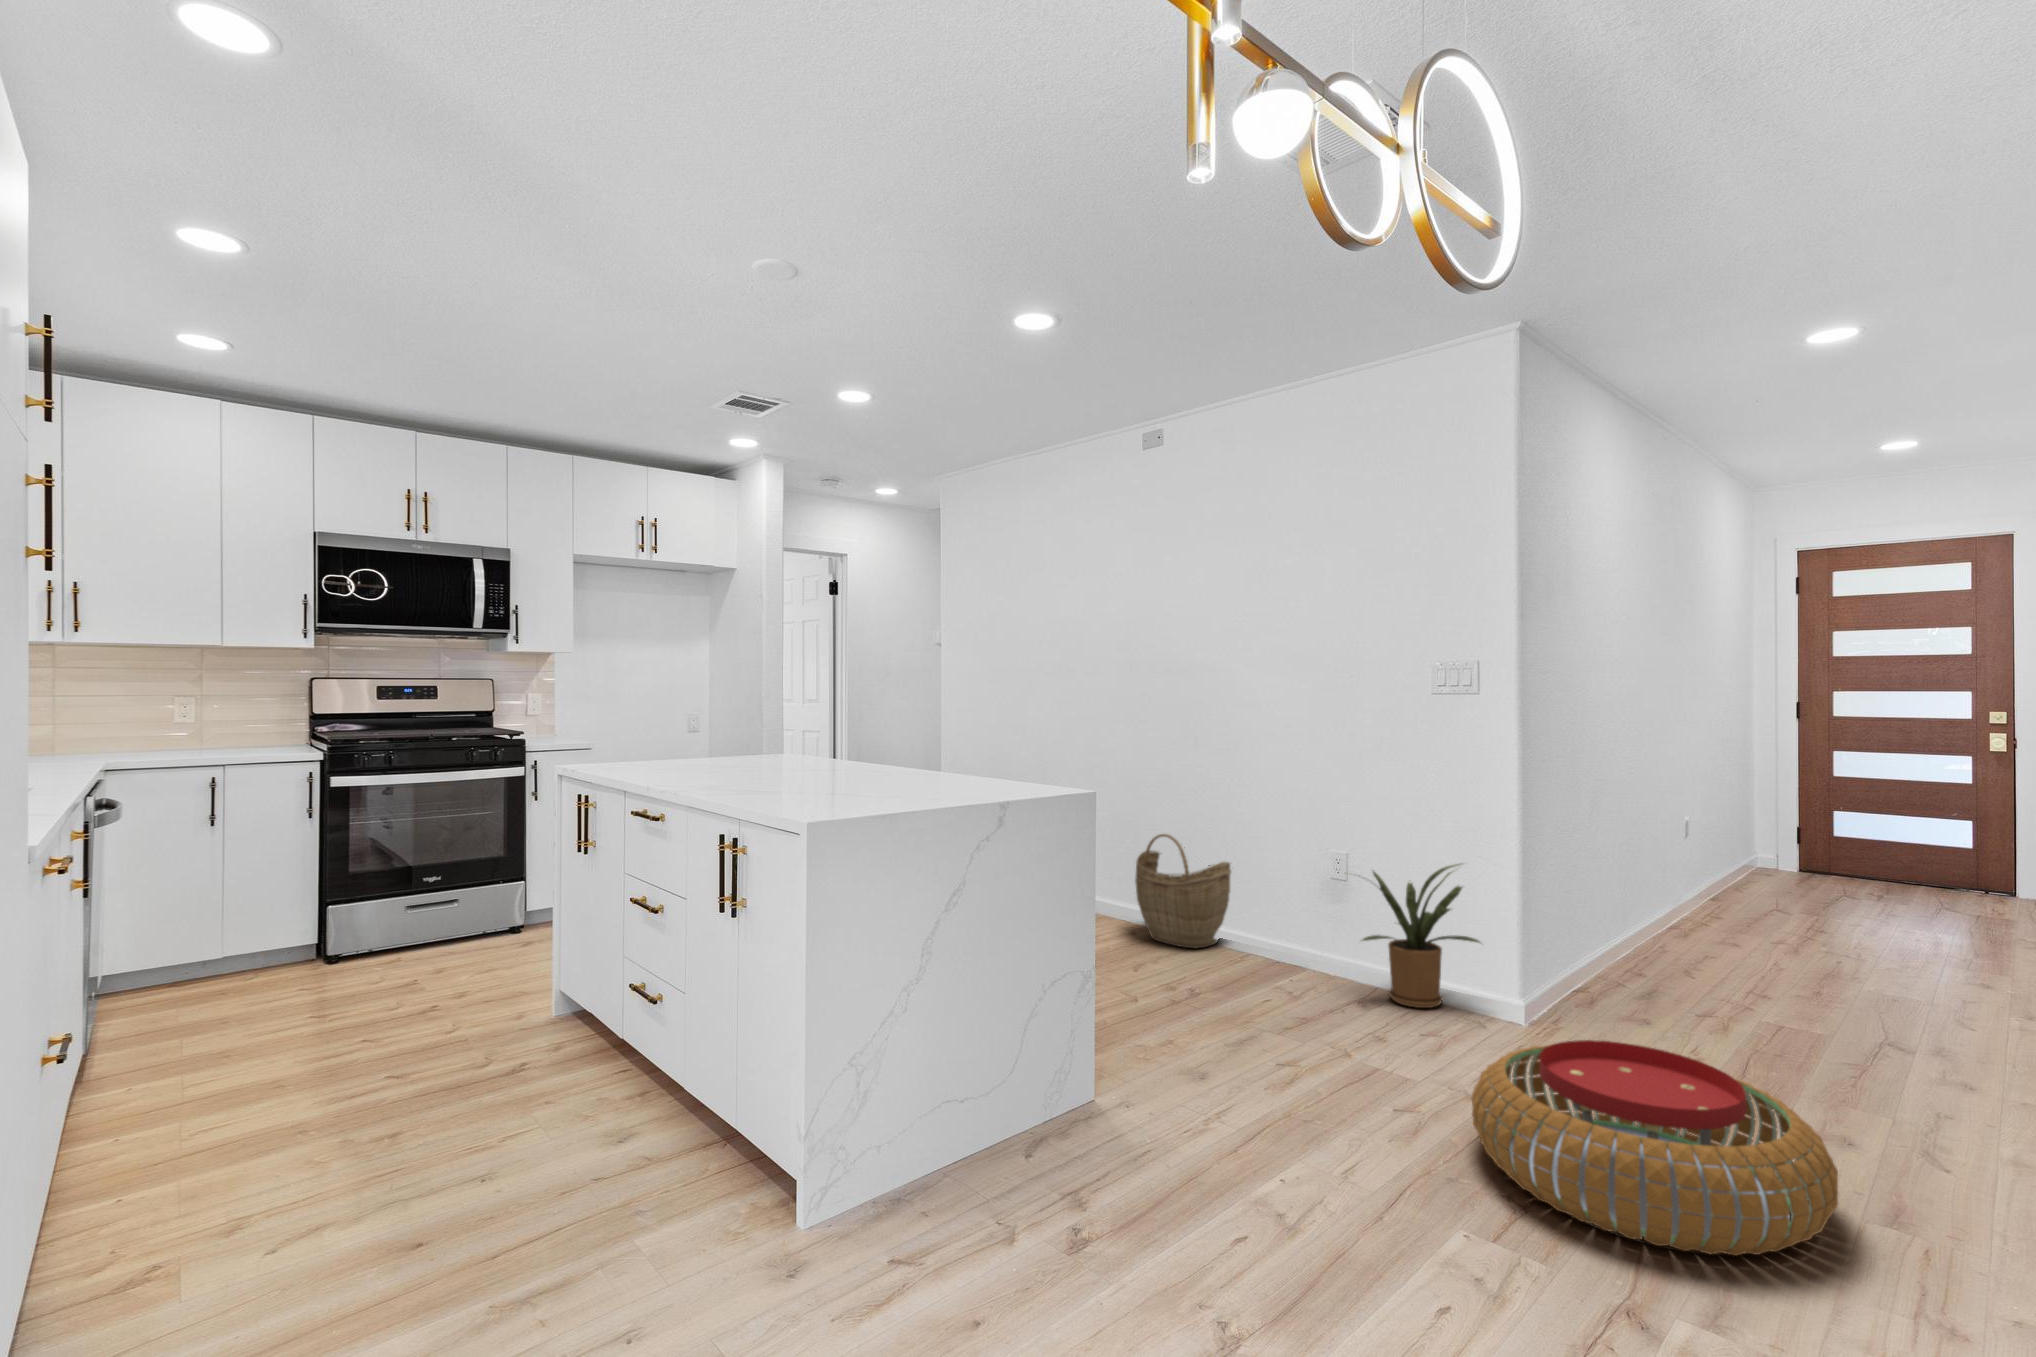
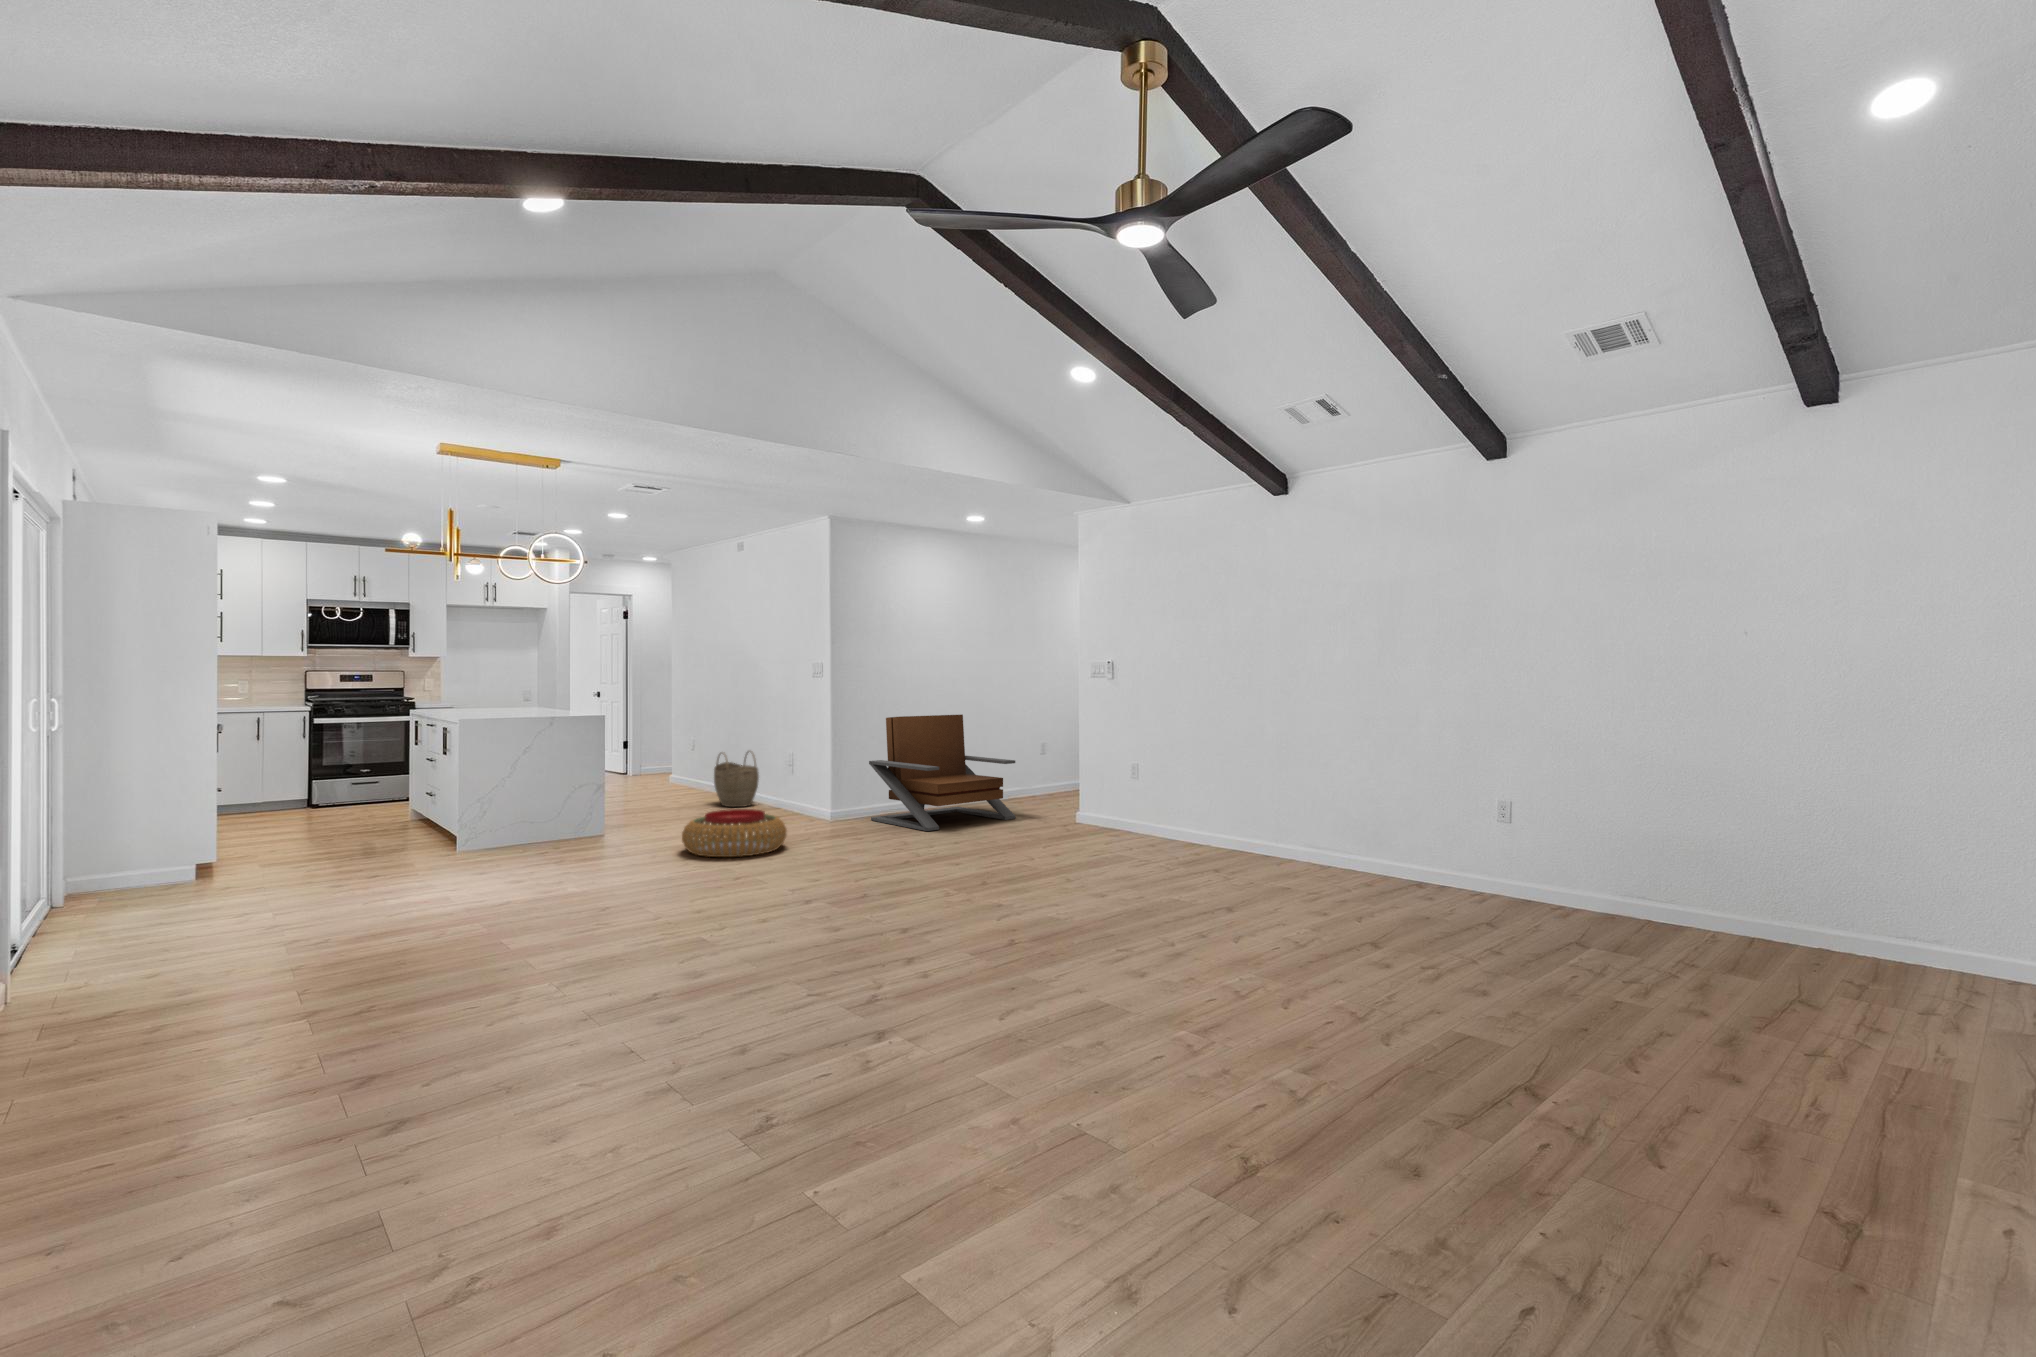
lounge chair: none [1591,754,1892,1052] -> present [869,715,1015,831]
house plant: present [1363,863,1480,1008] -> none [761,759,817,822]

